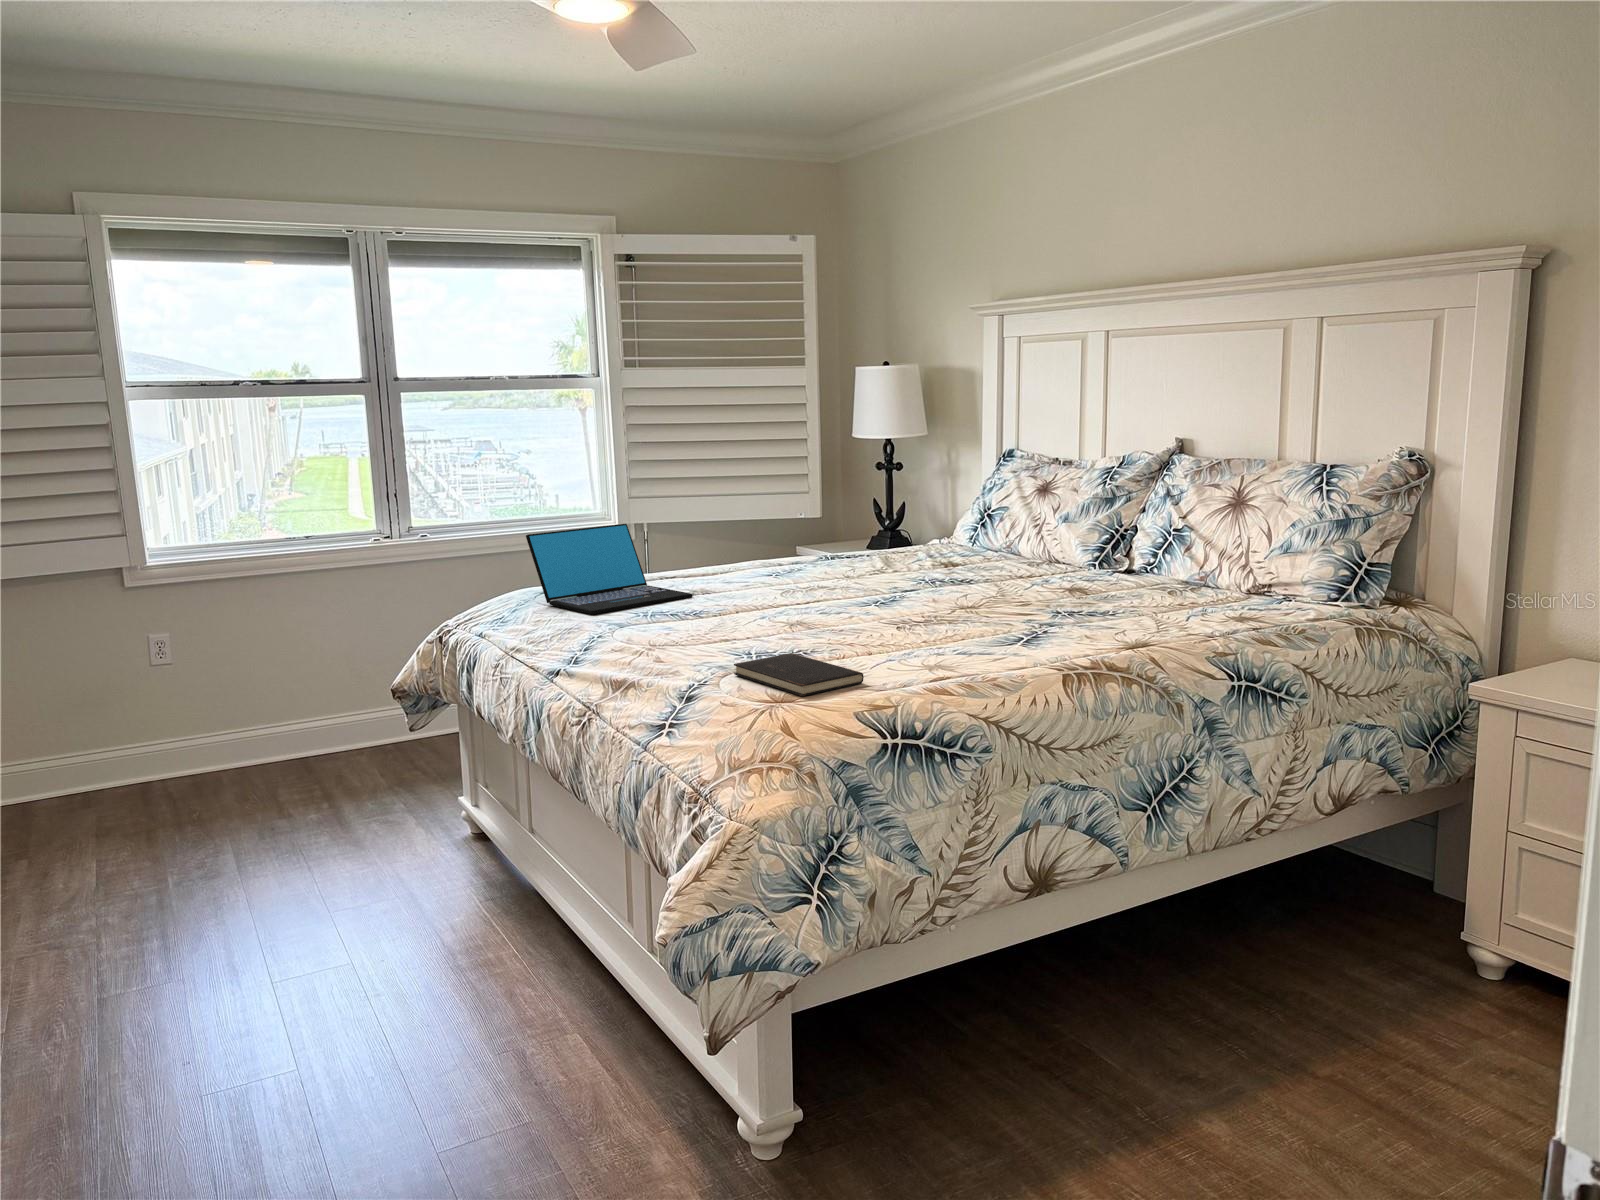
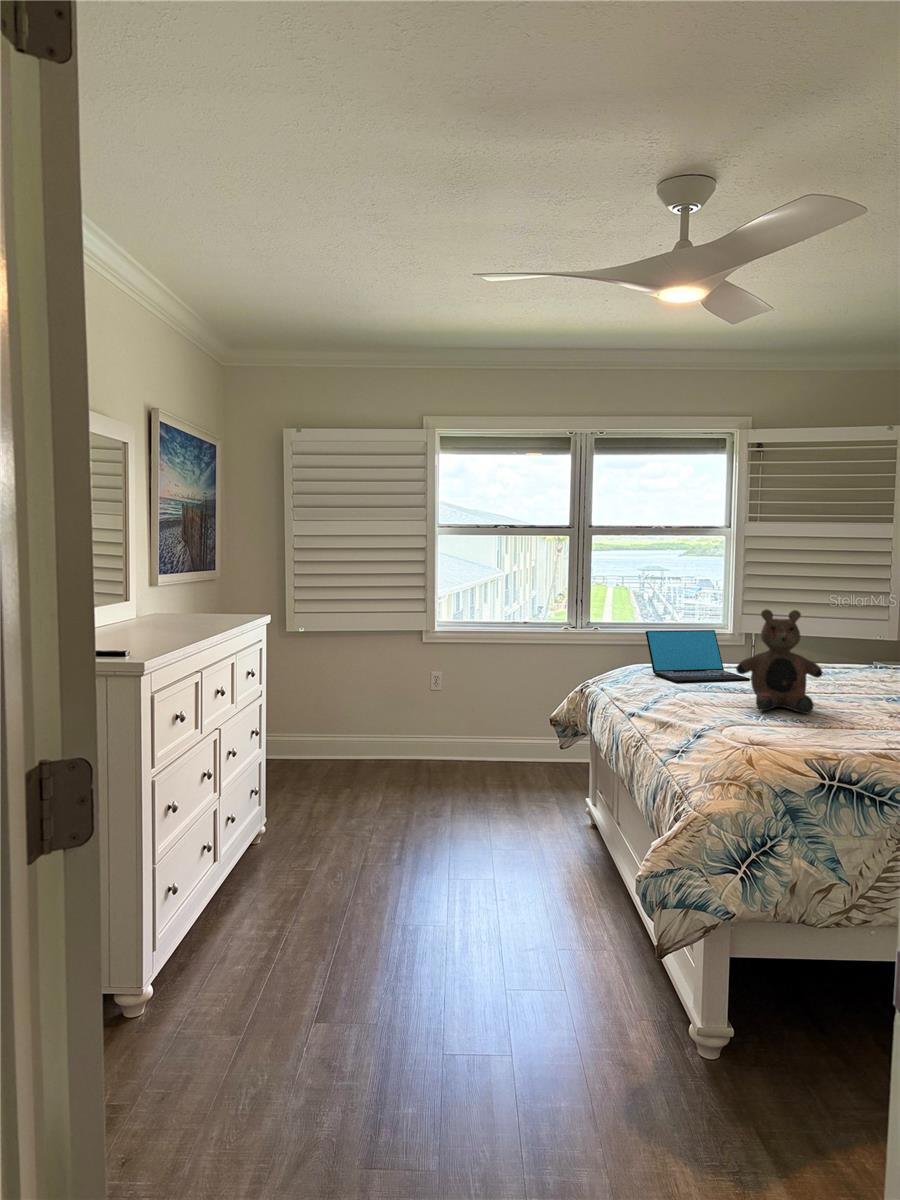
teddy bear: none [700,489,815,645] -> present [736,609,823,714]
hardcover book: present [734,653,864,696] -> none [738,719,826,745]

